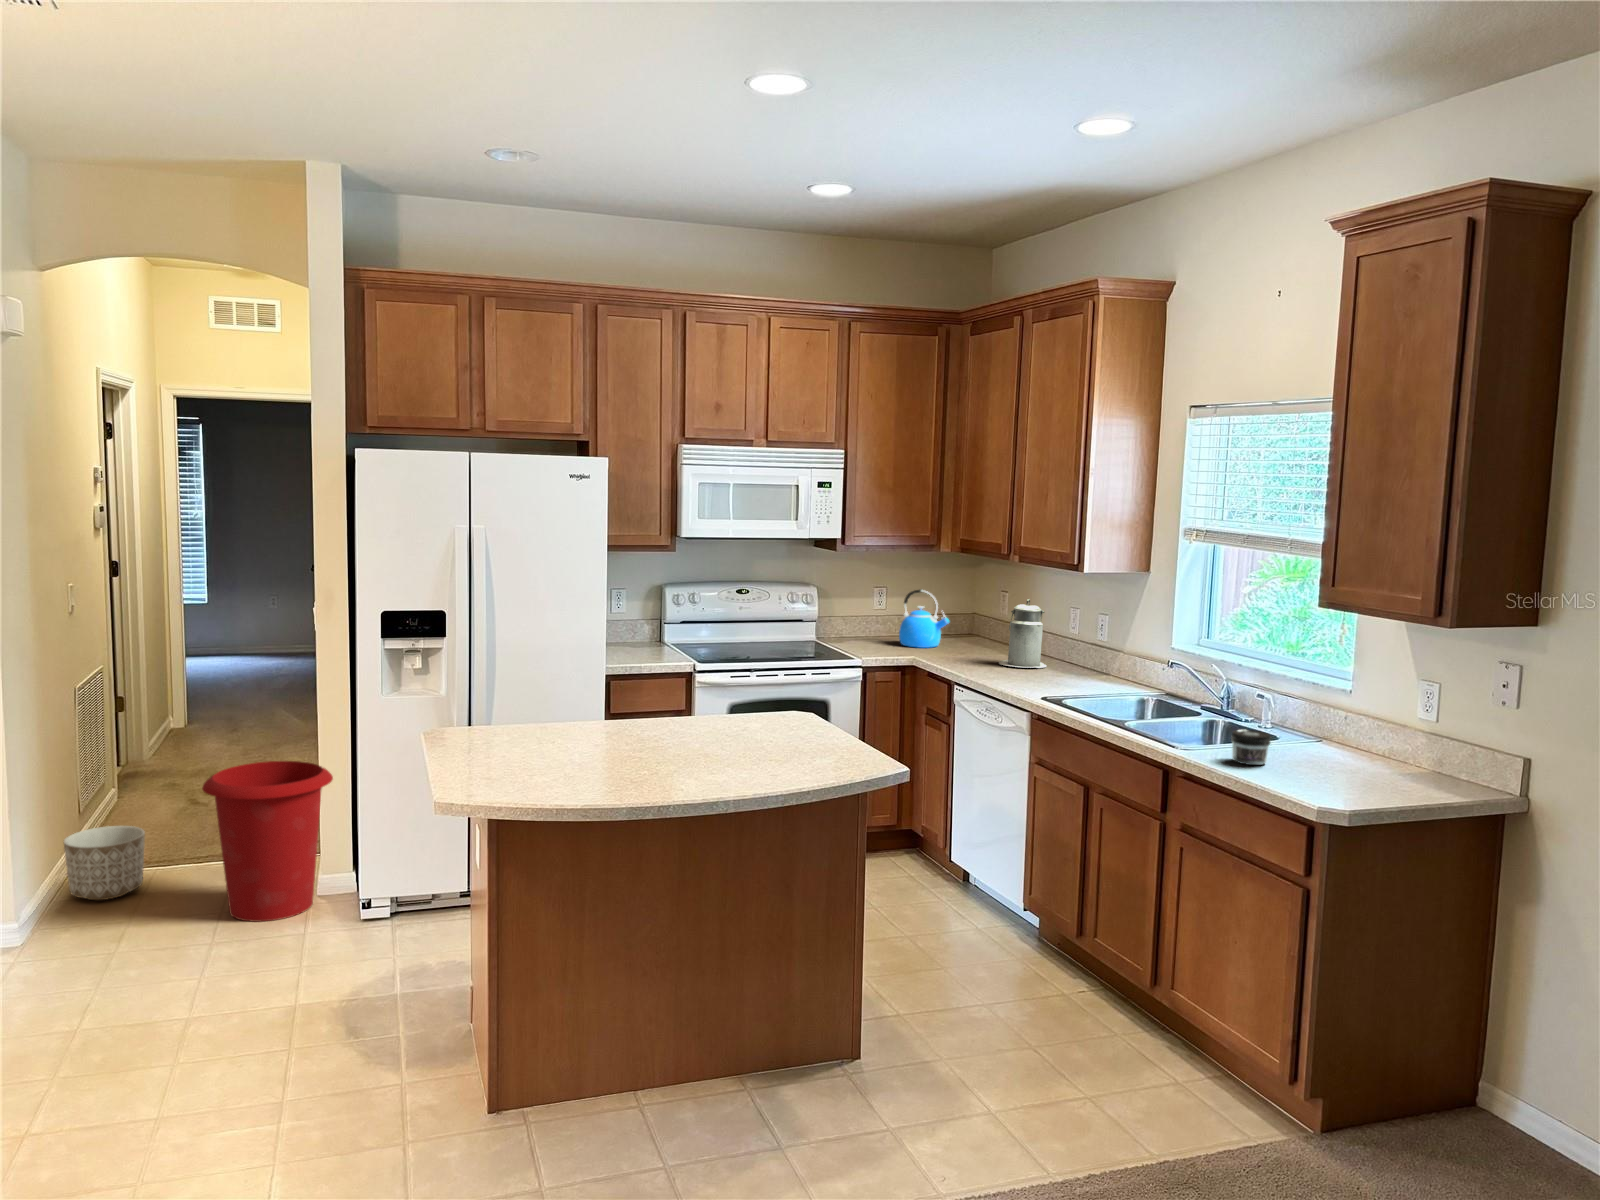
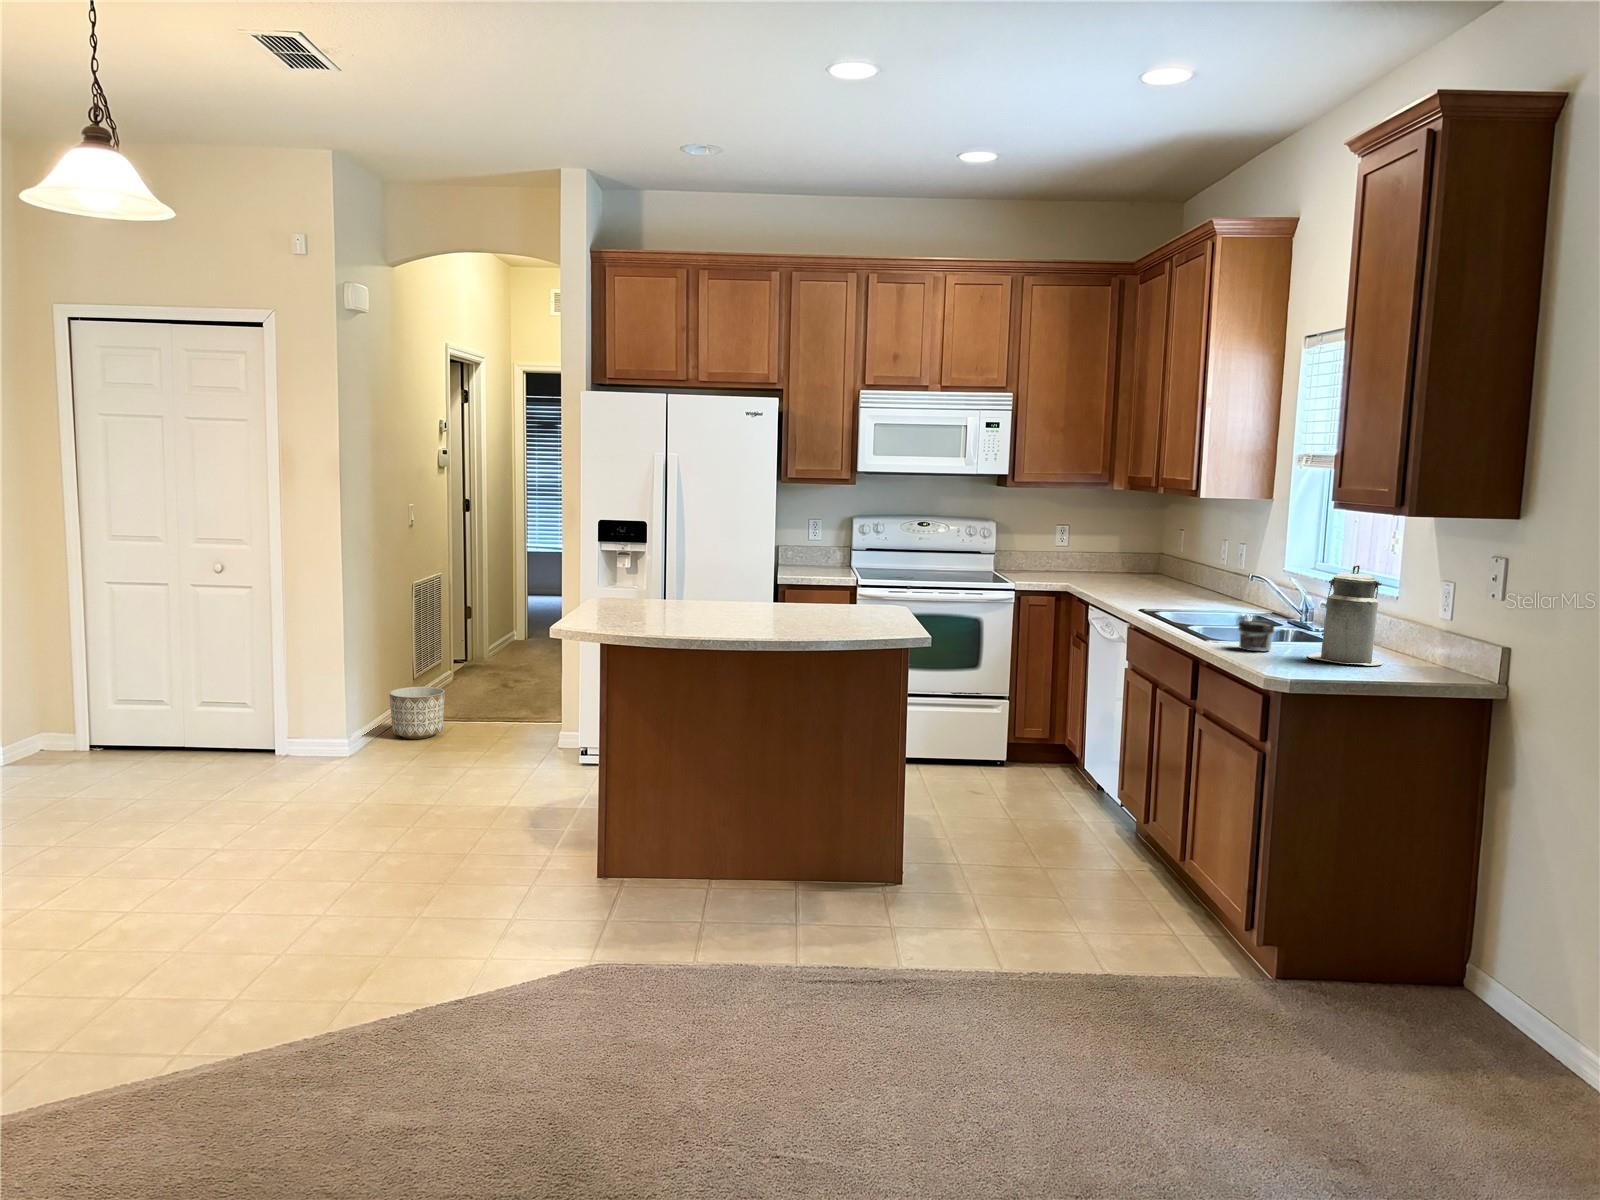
kettle: present [899,589,949,648] -> none [1070,525,1116,579]
canister: present [999,599,1046,668] -> present [1308,565,1382,665]
waste bin: present [202,761,333,922] -> none [474,642,570,761]

